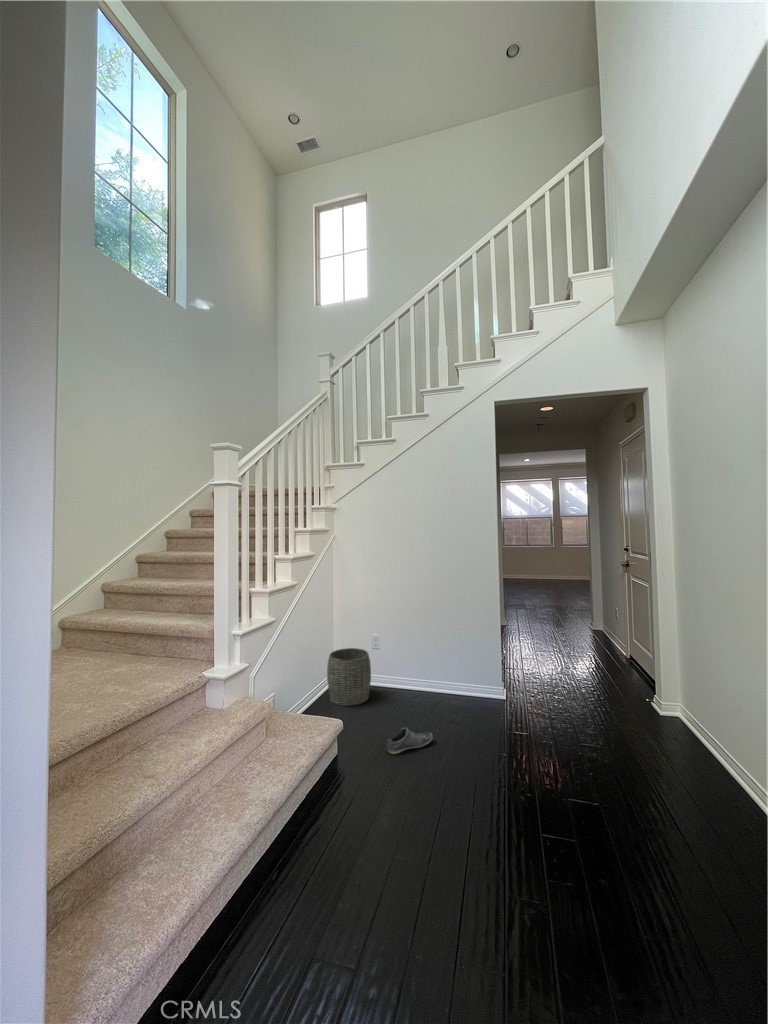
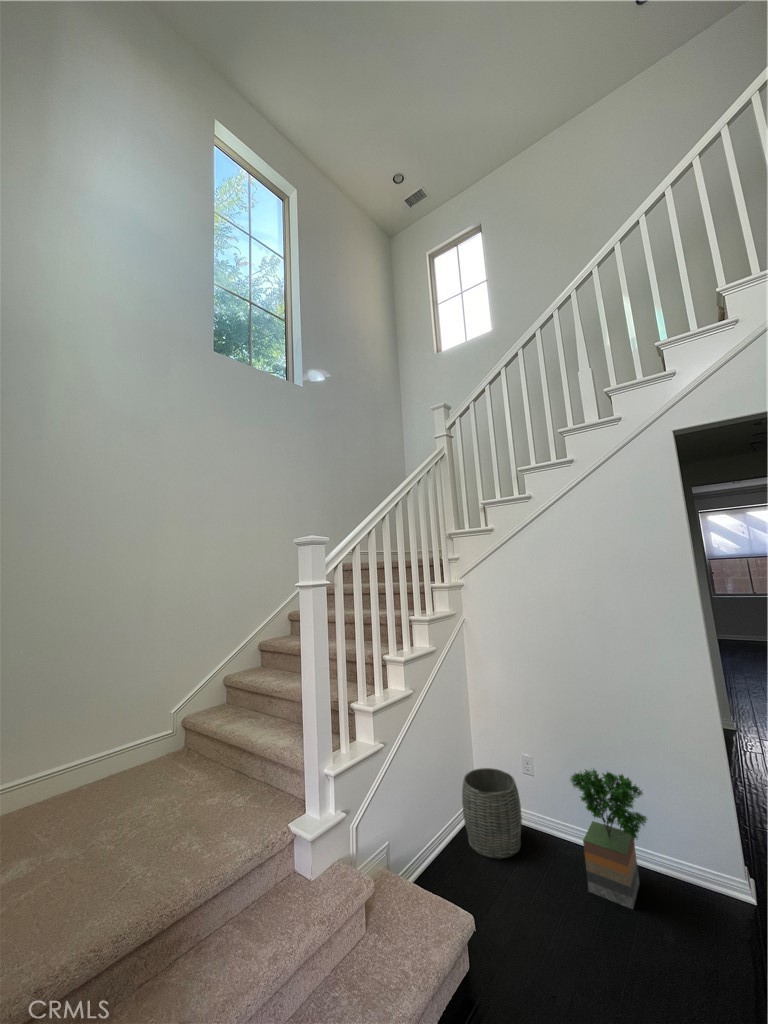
potted tree: none [407,633,456,715] -> present [570,770,647,909]
shoe: present [387,728,433,754] -> none [545,940,621,987]

